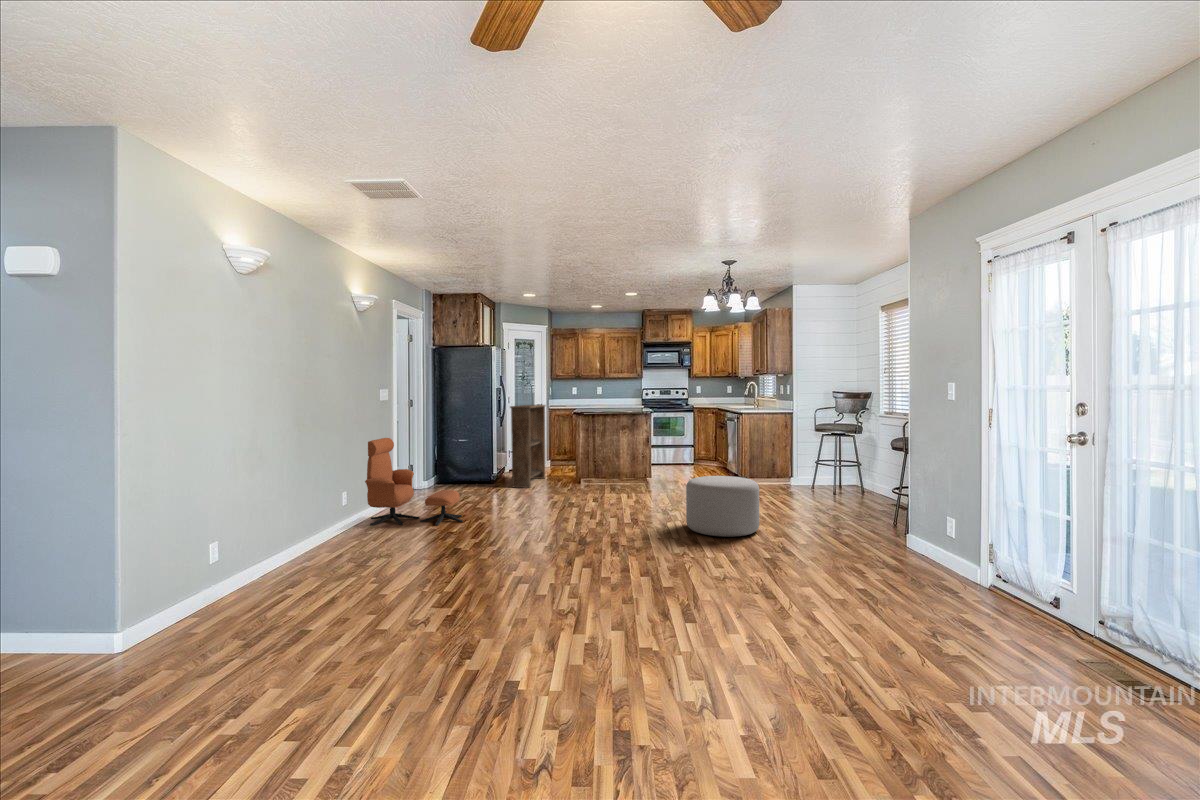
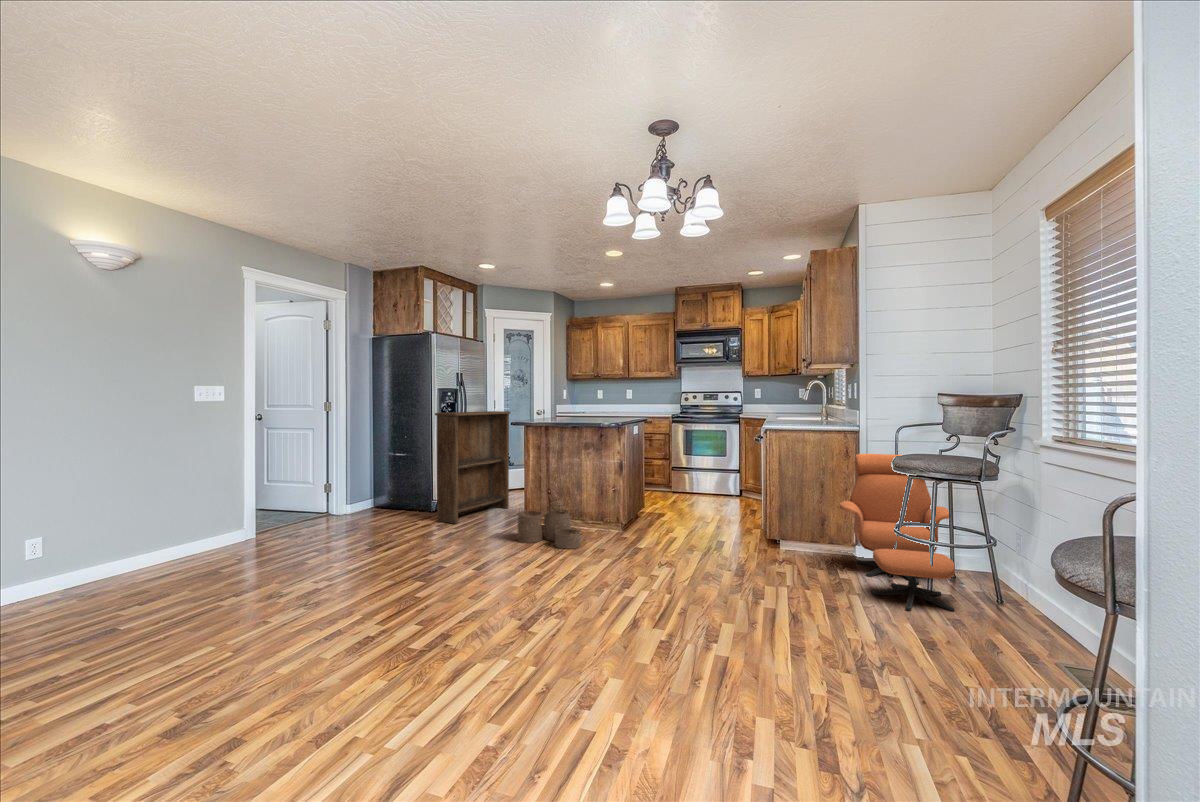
lounge chair: present [365,438,463,526] -> present [839,454,955,611]
woven basket: none [592,466,639,493] -> present [518,504,581,548]
ottoman: present [686,476,759,537] -> none [460,566,623,745]

